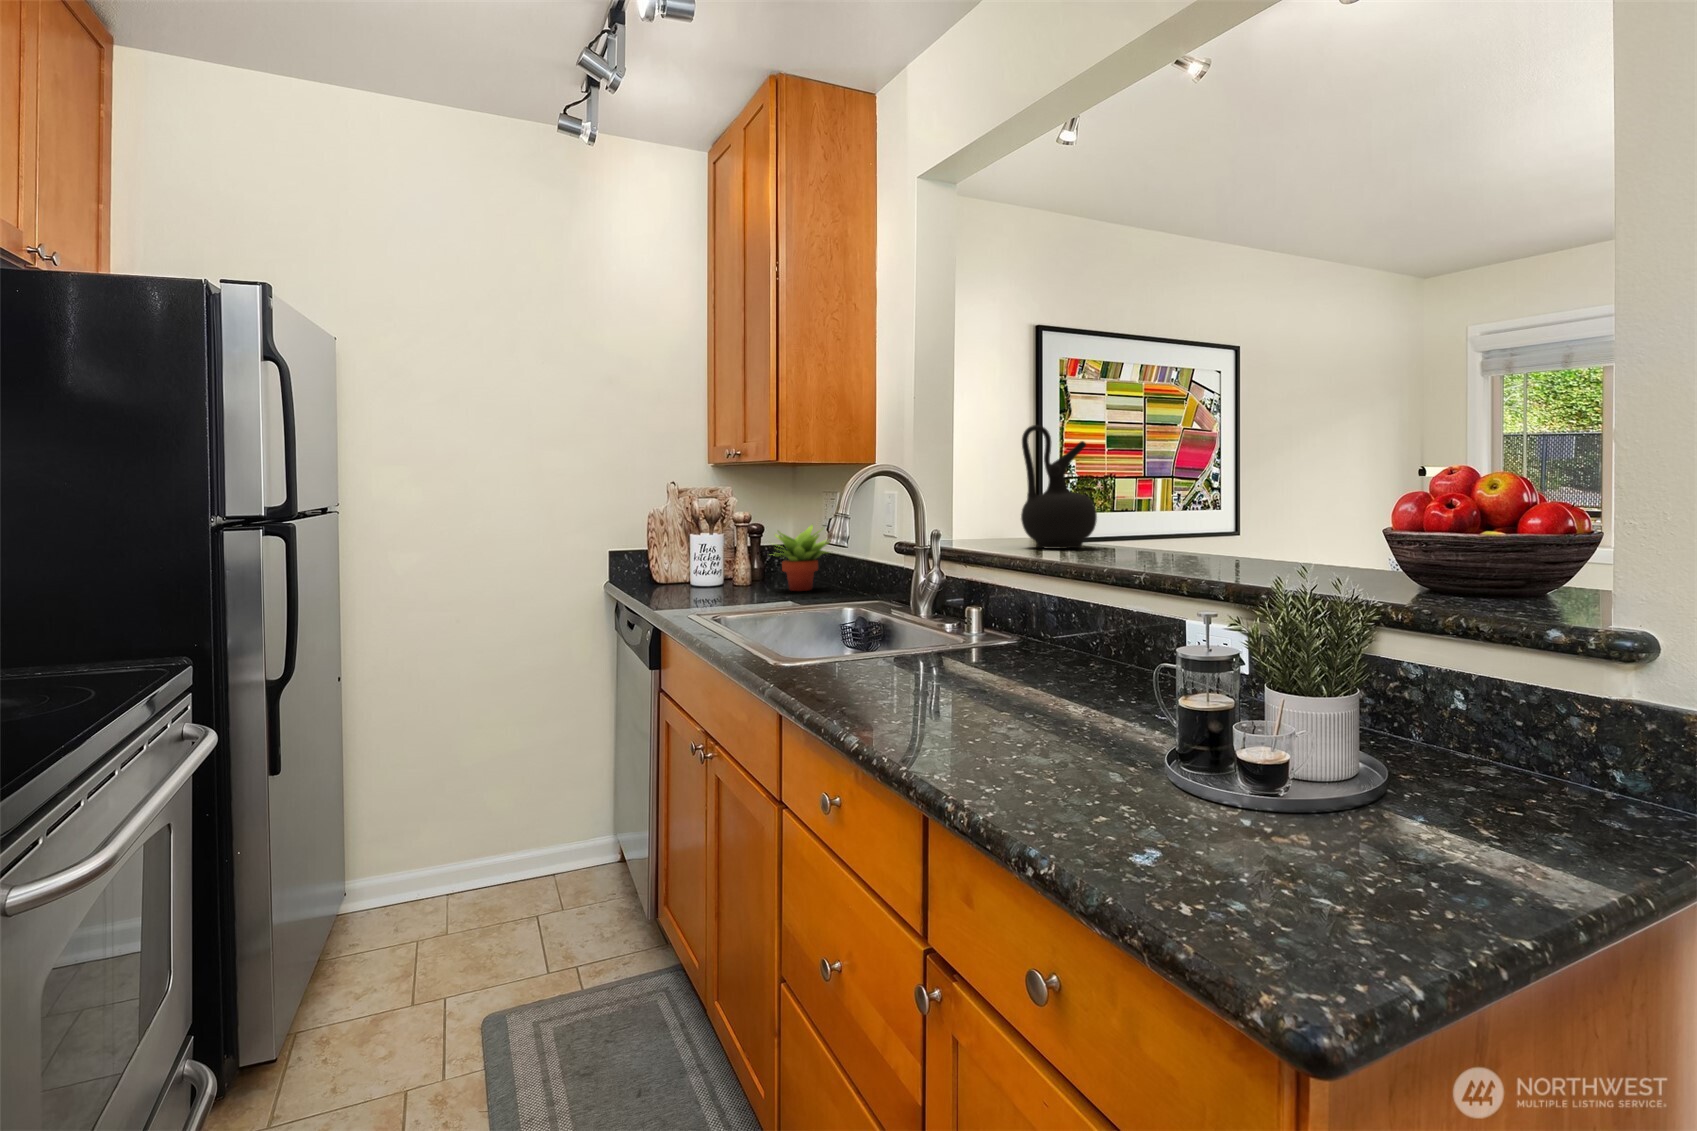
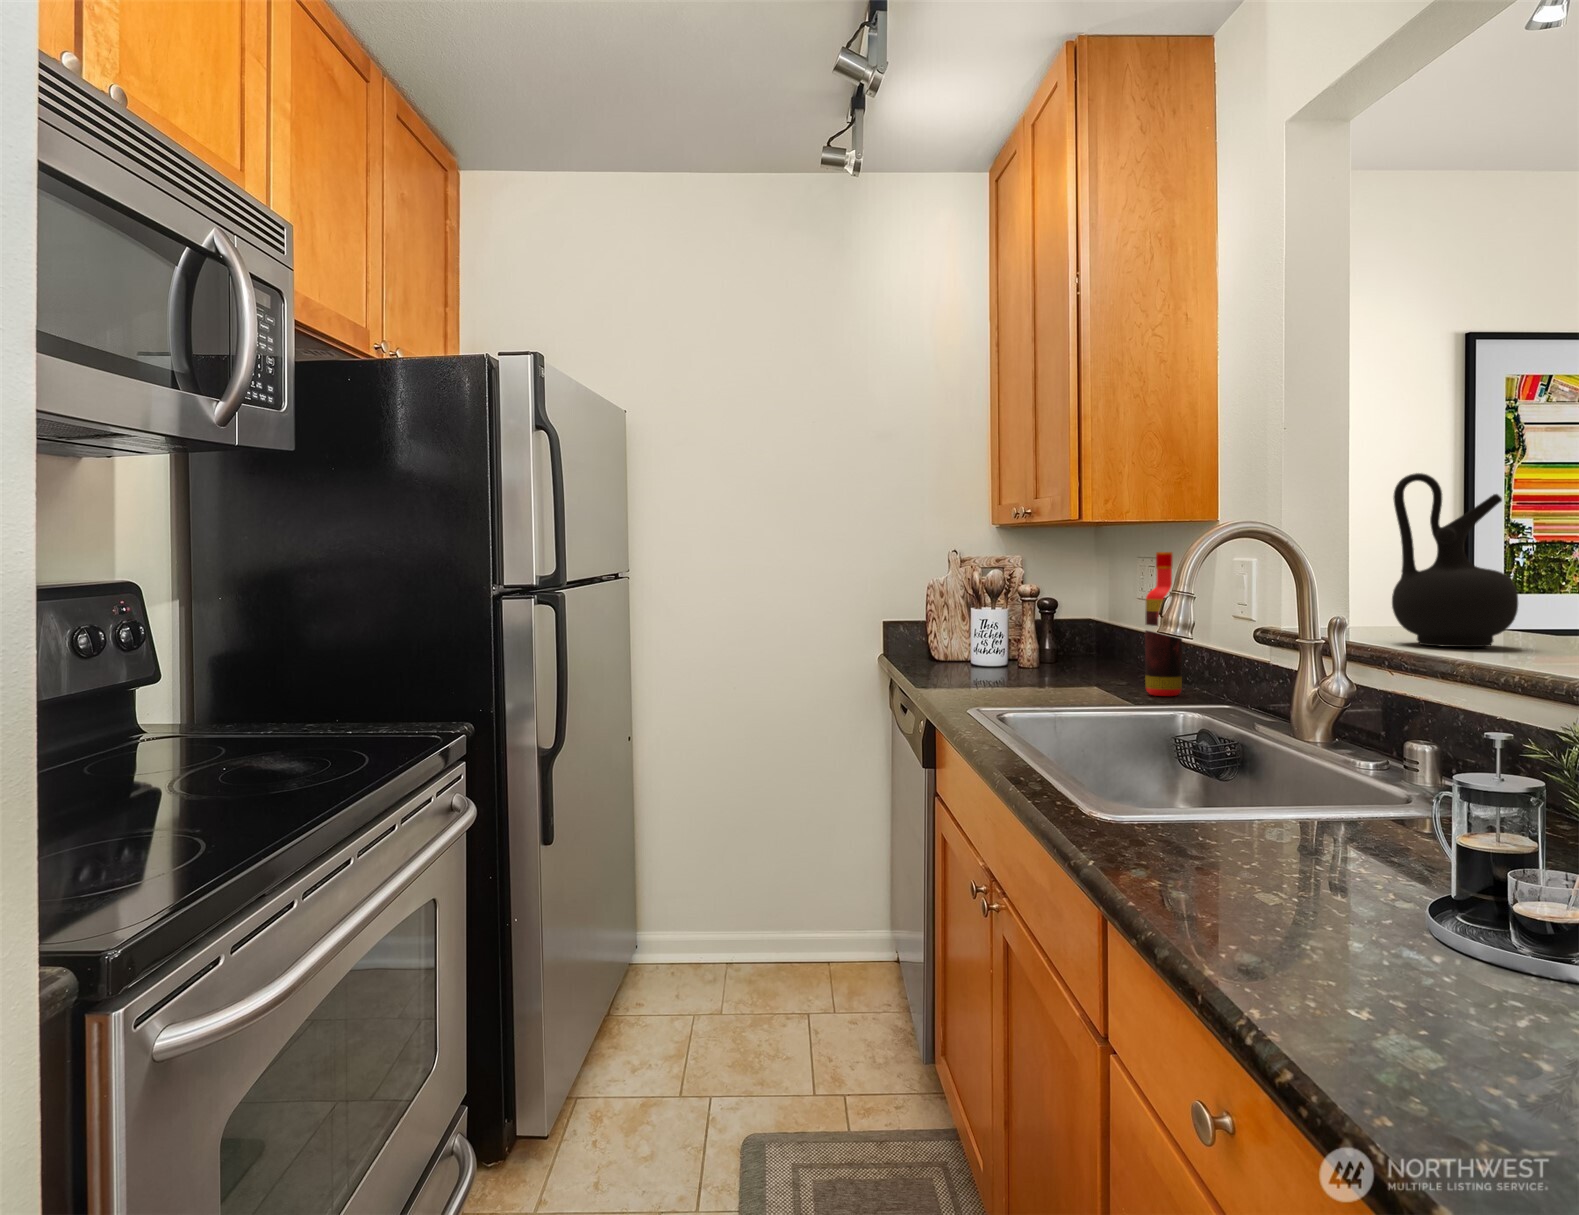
bottle: none [845,483,873,598] -> present [1145,552,1182,696]
succulent plant: present [775,525,829,591] -> none [1052,600,1135,682]

